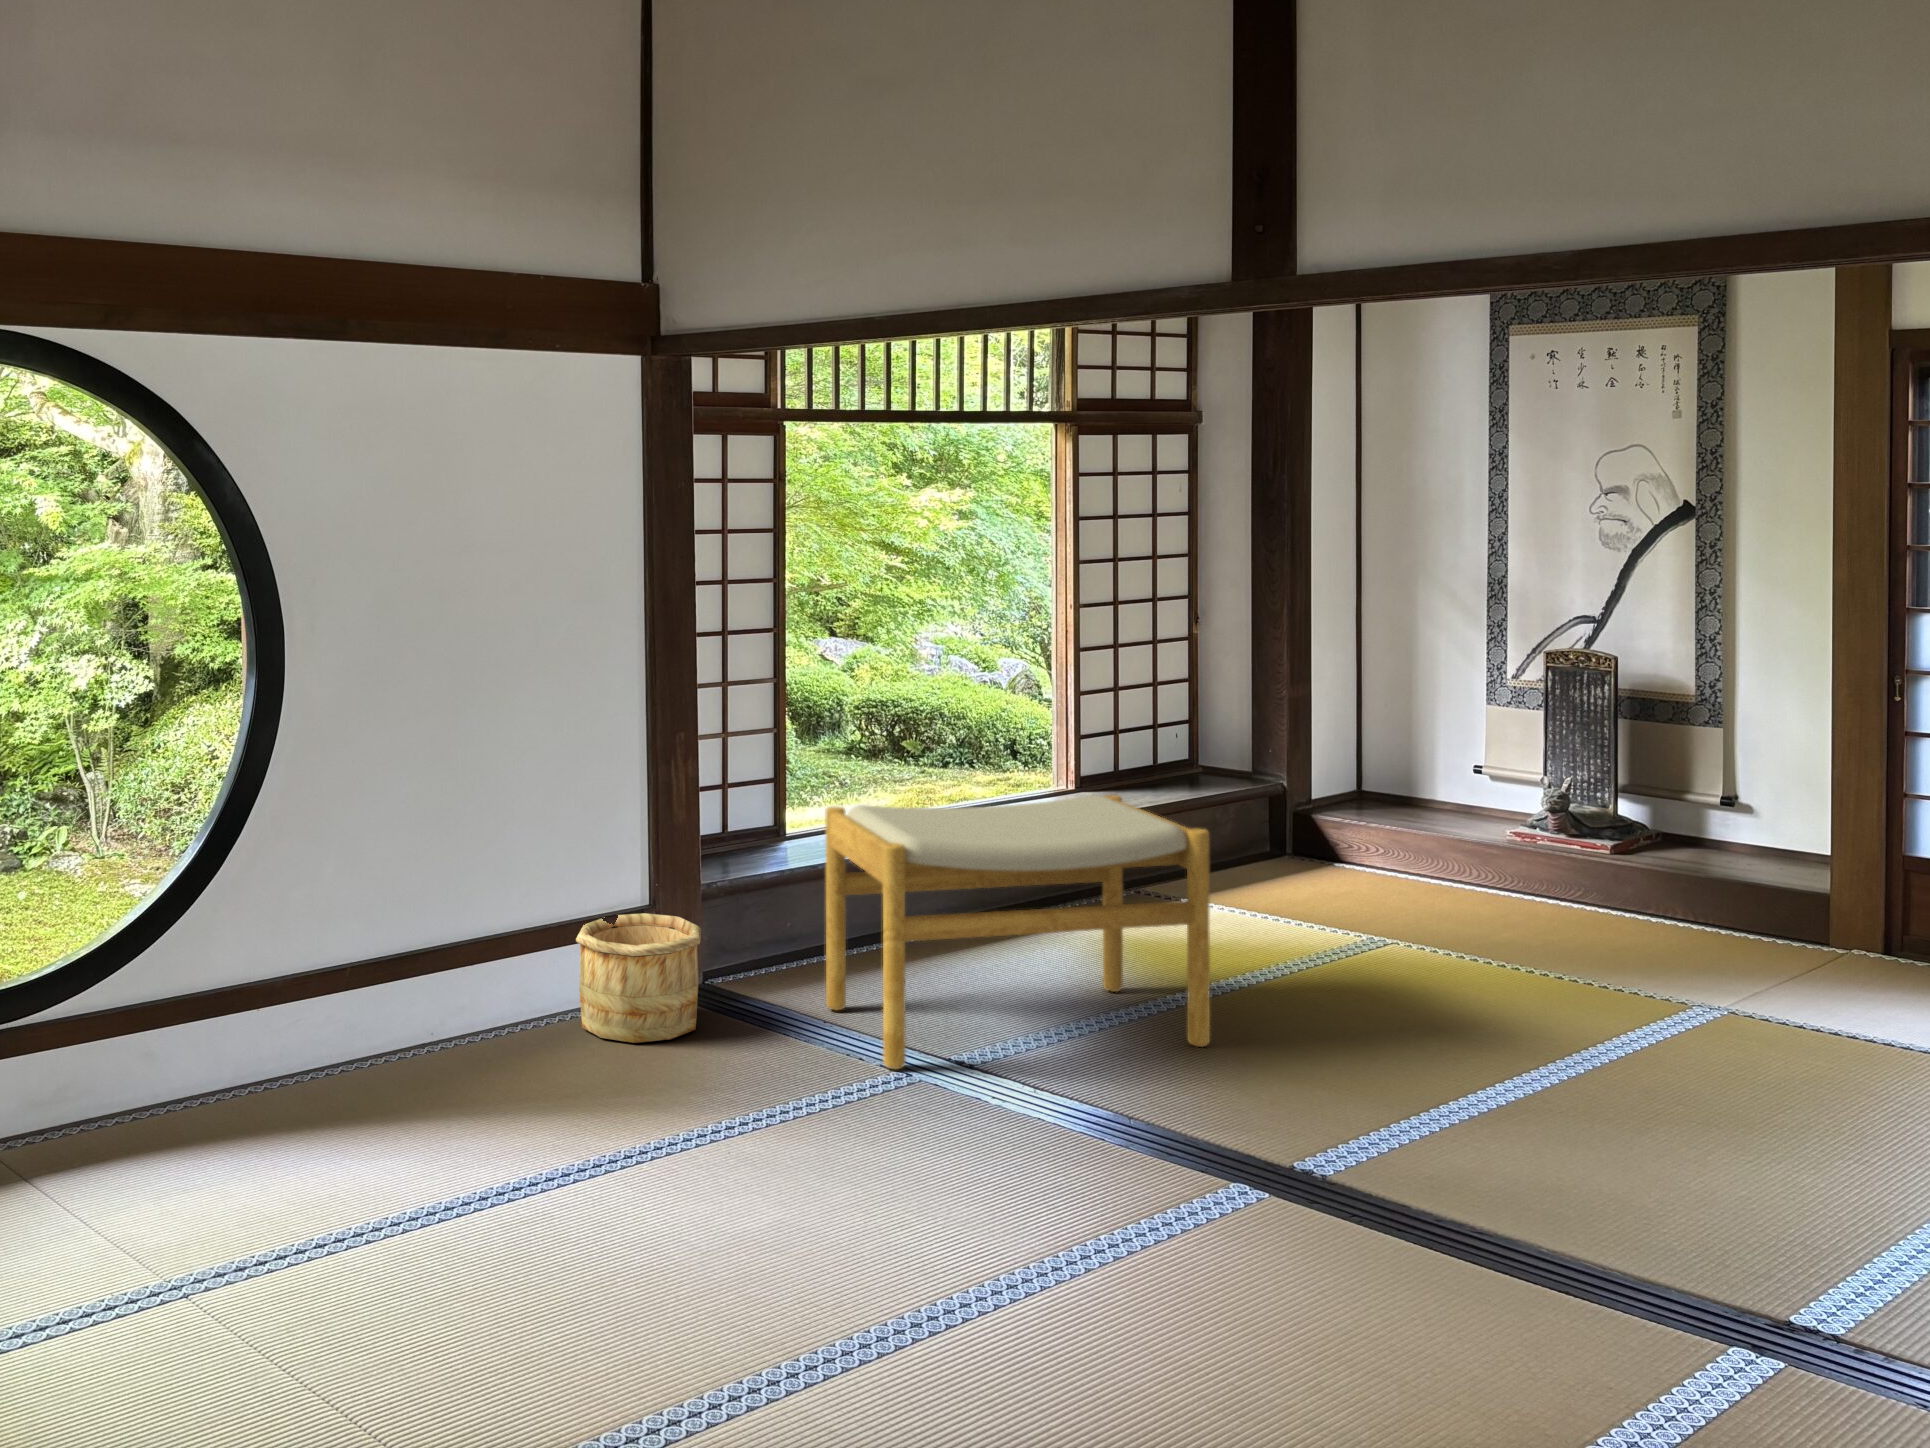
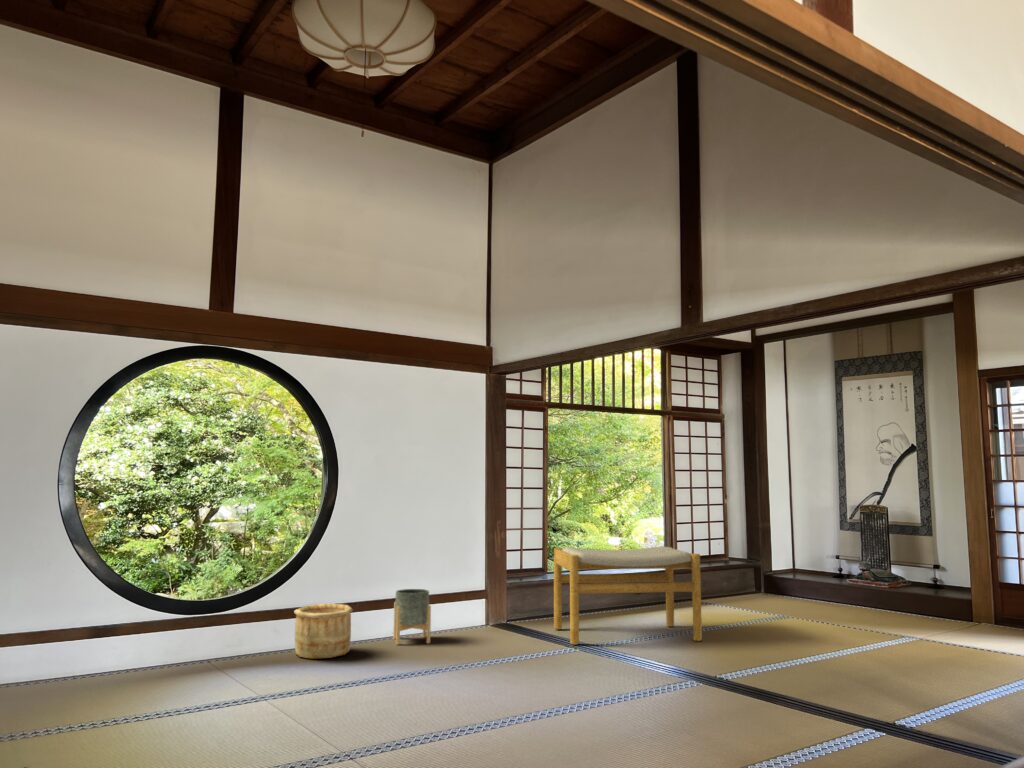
wooden bucket: present [576,913,701,1043] -> present [294,604,353,659]
planter: none [425,929,525,1081] -> present [393,589,431,645]

